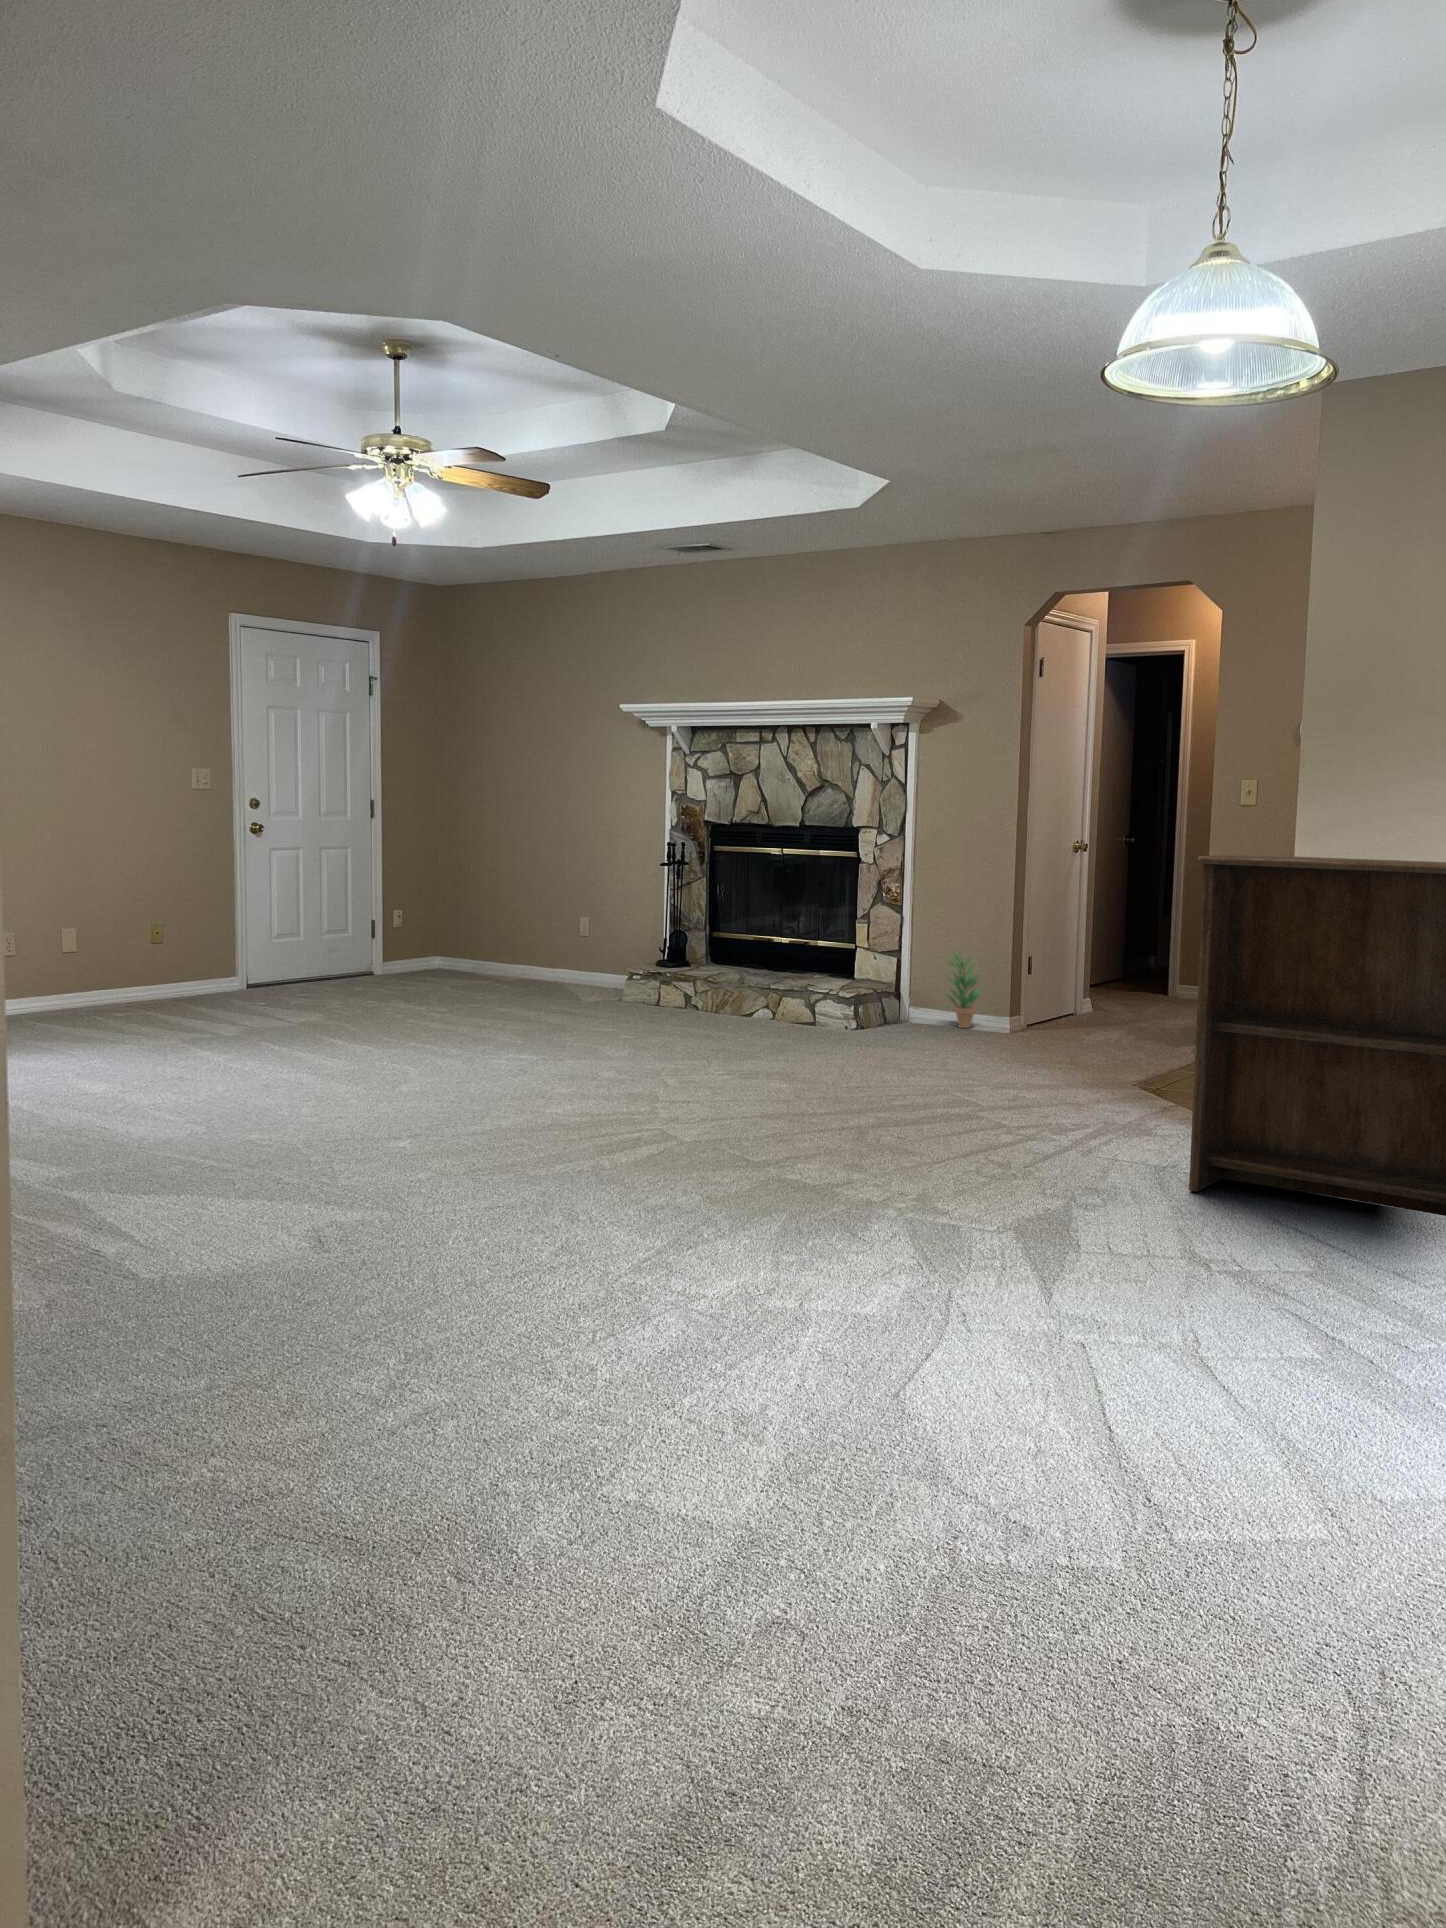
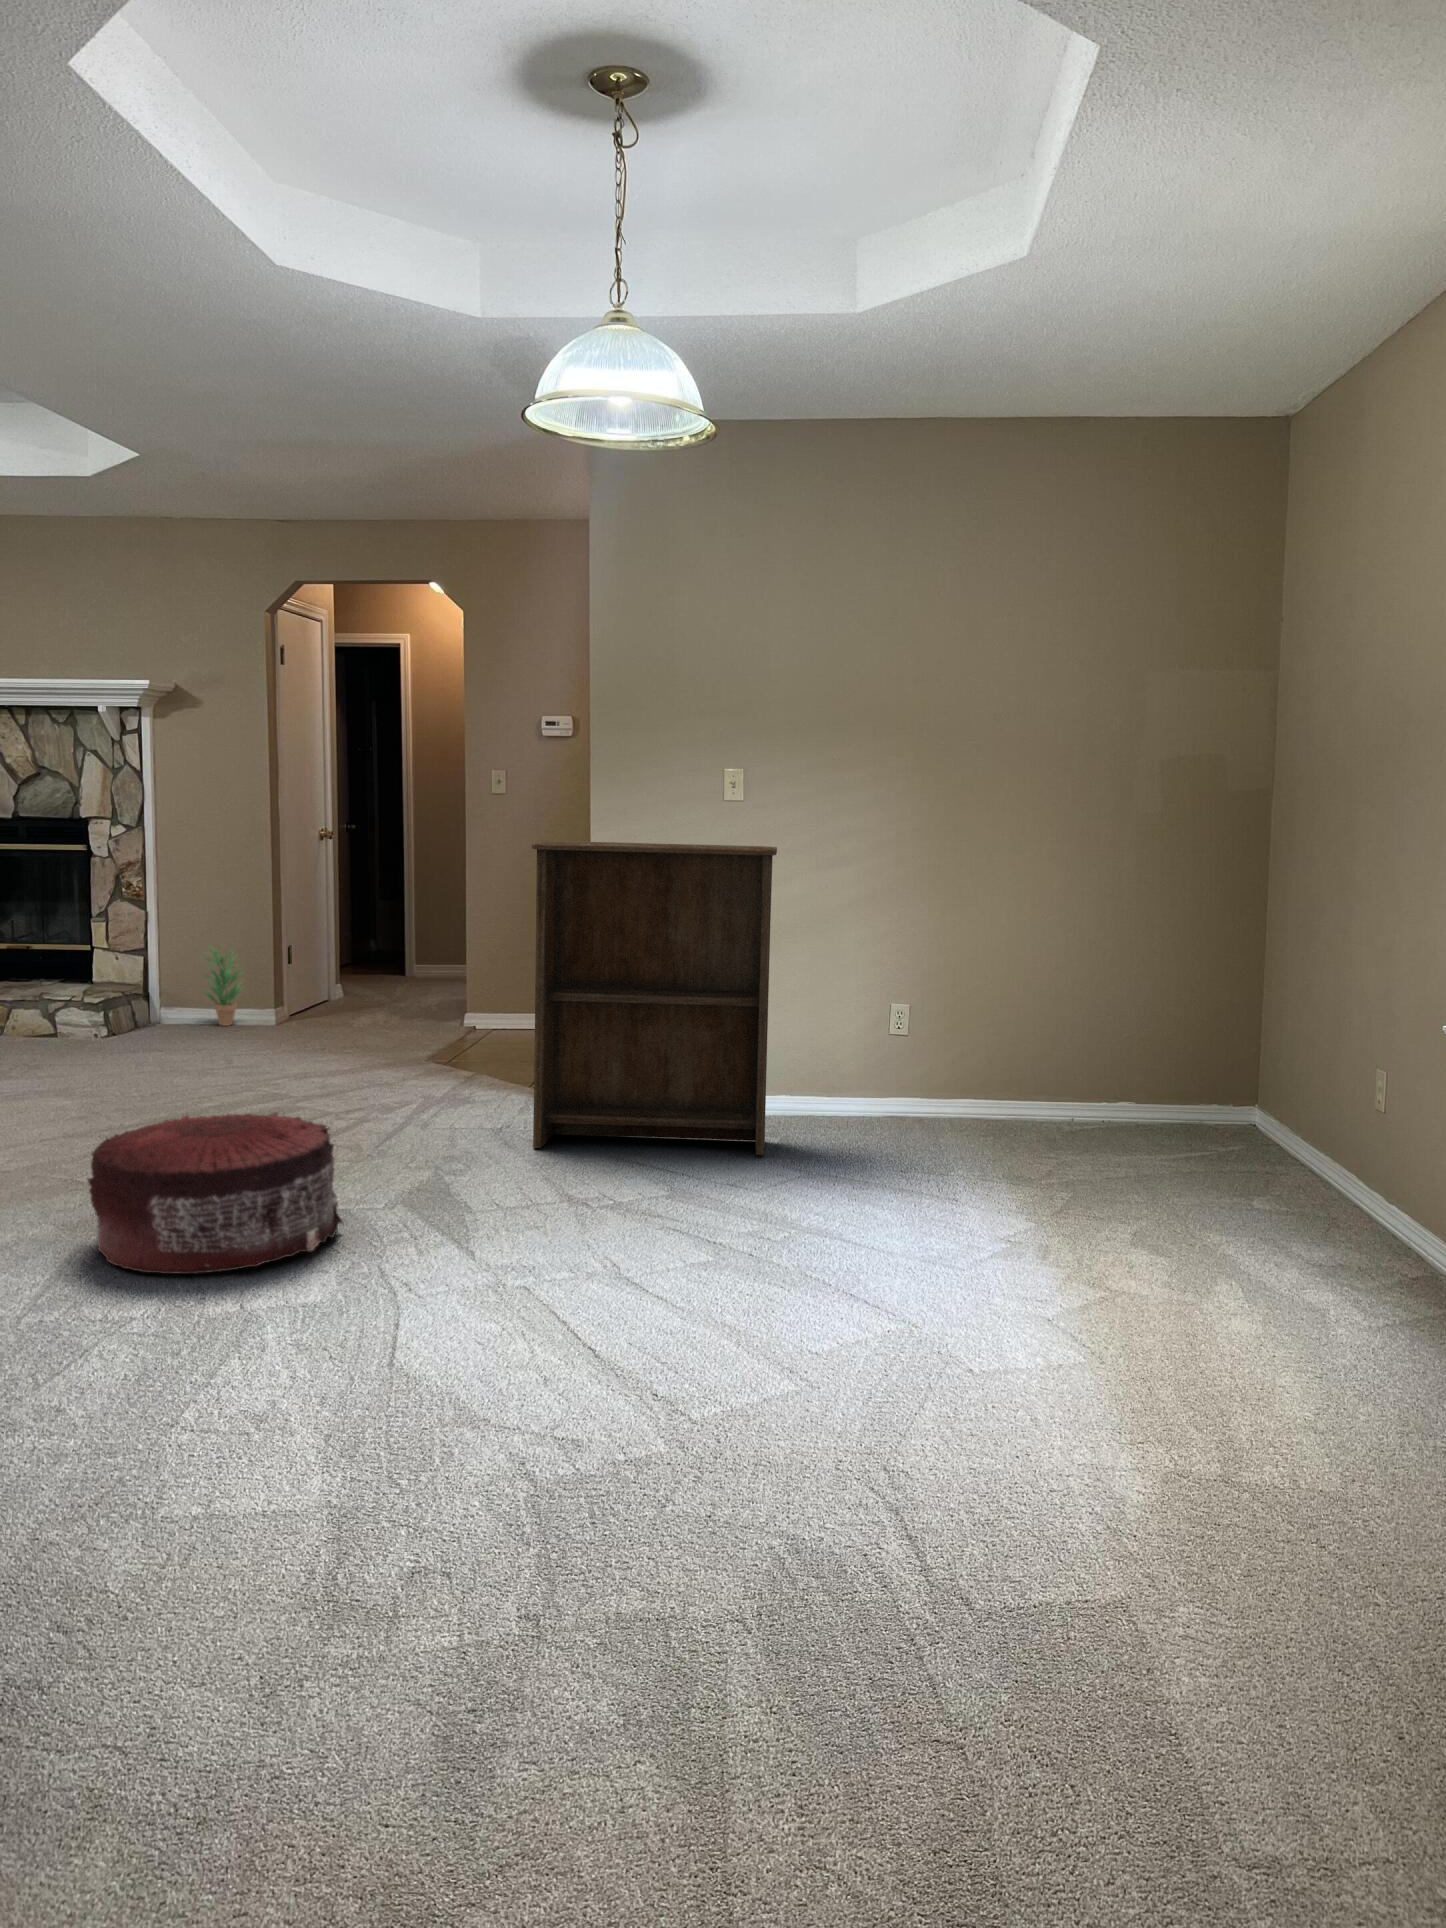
pouf: none [708,1112,938,1270] -> present [88,1112,343,1274]

